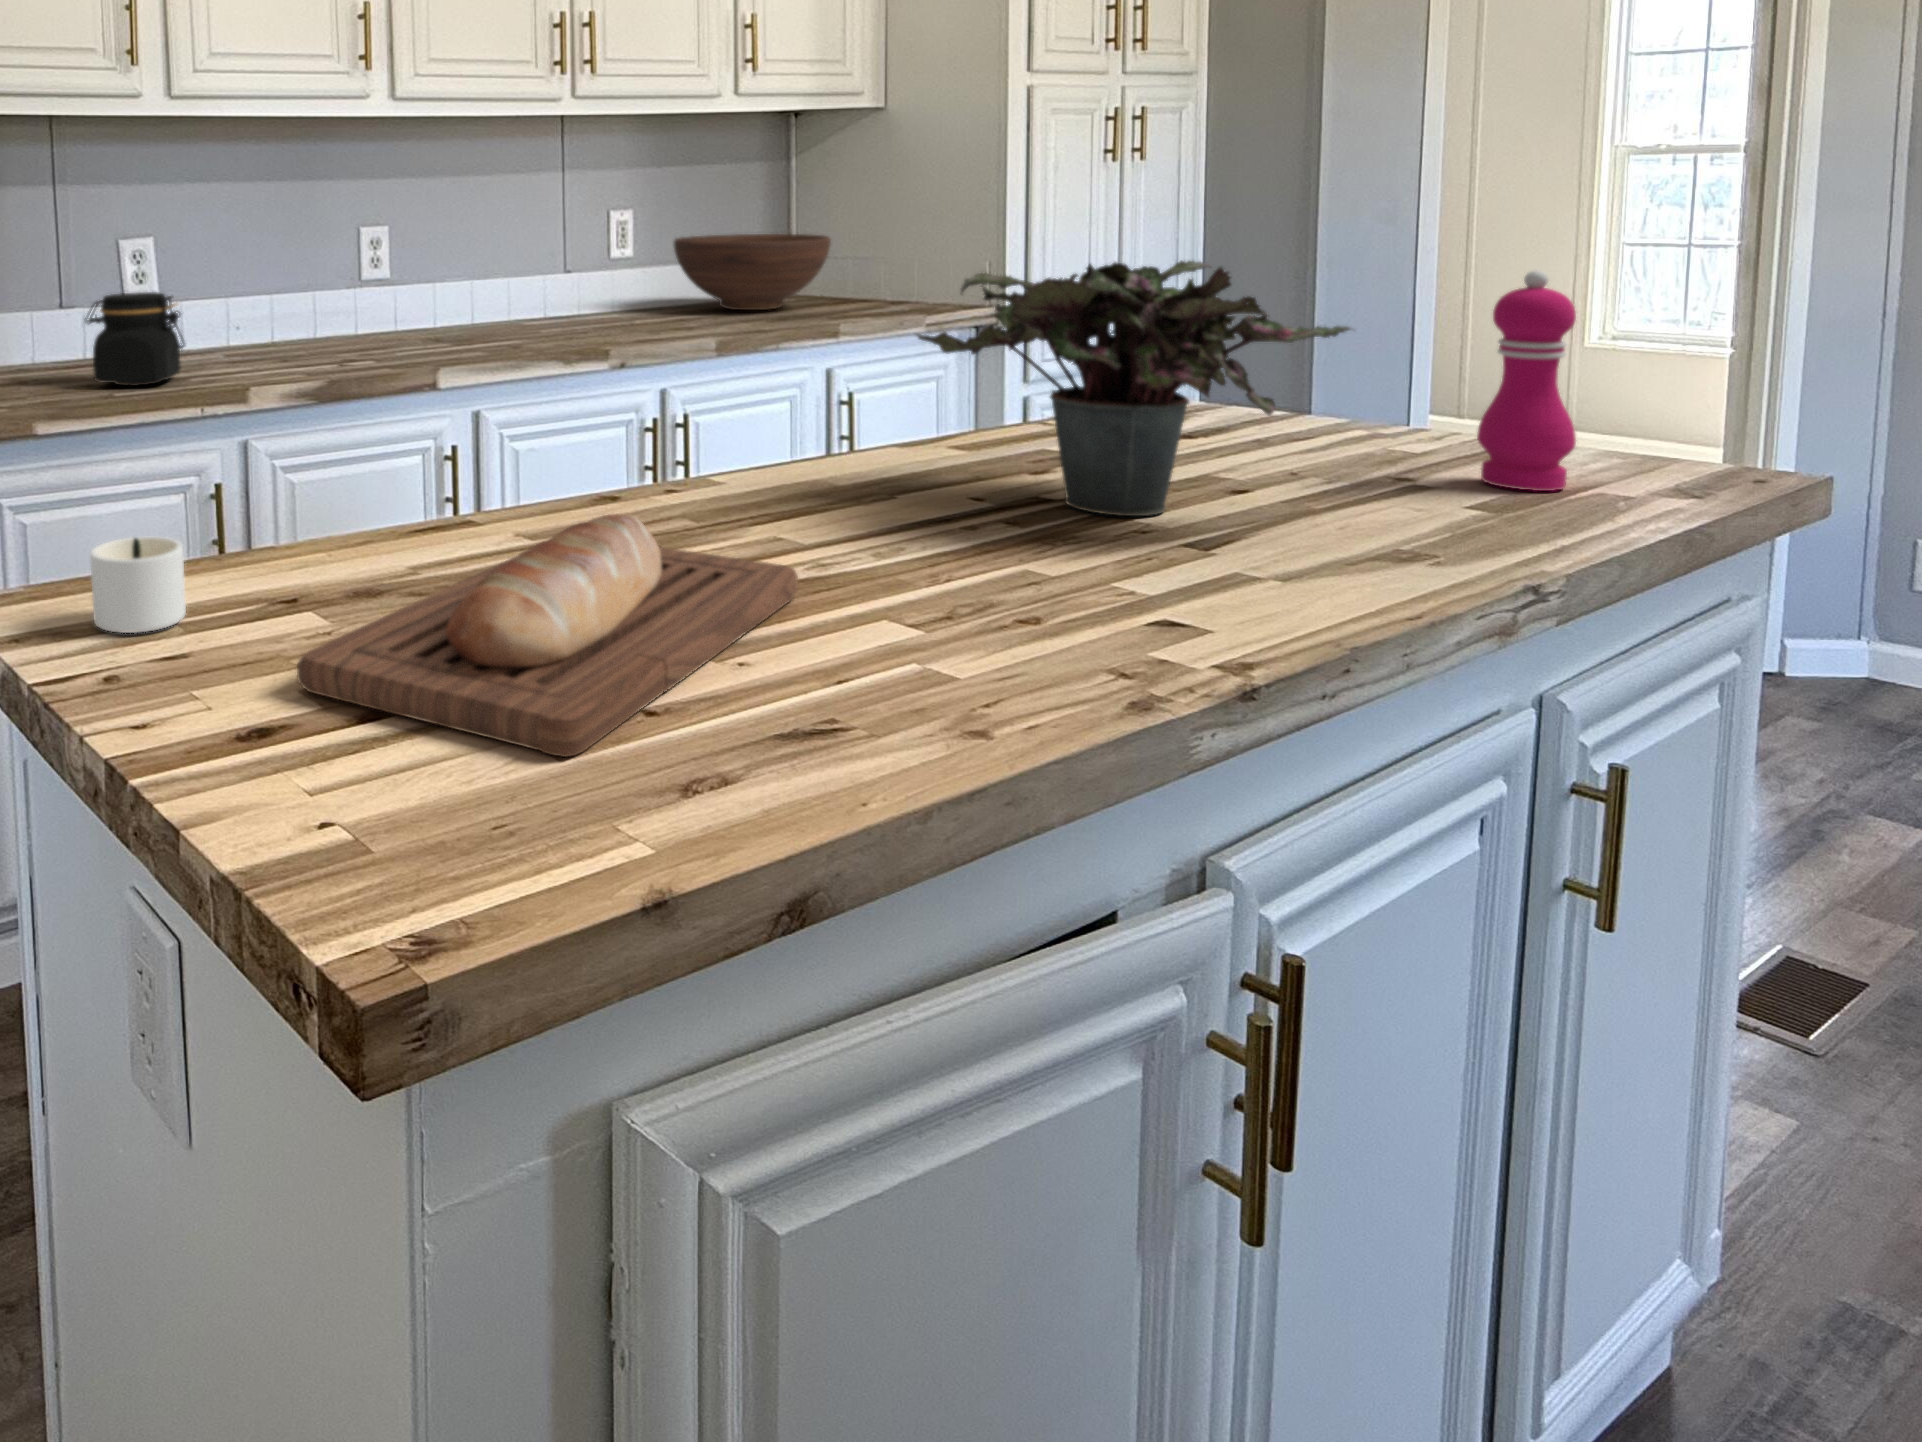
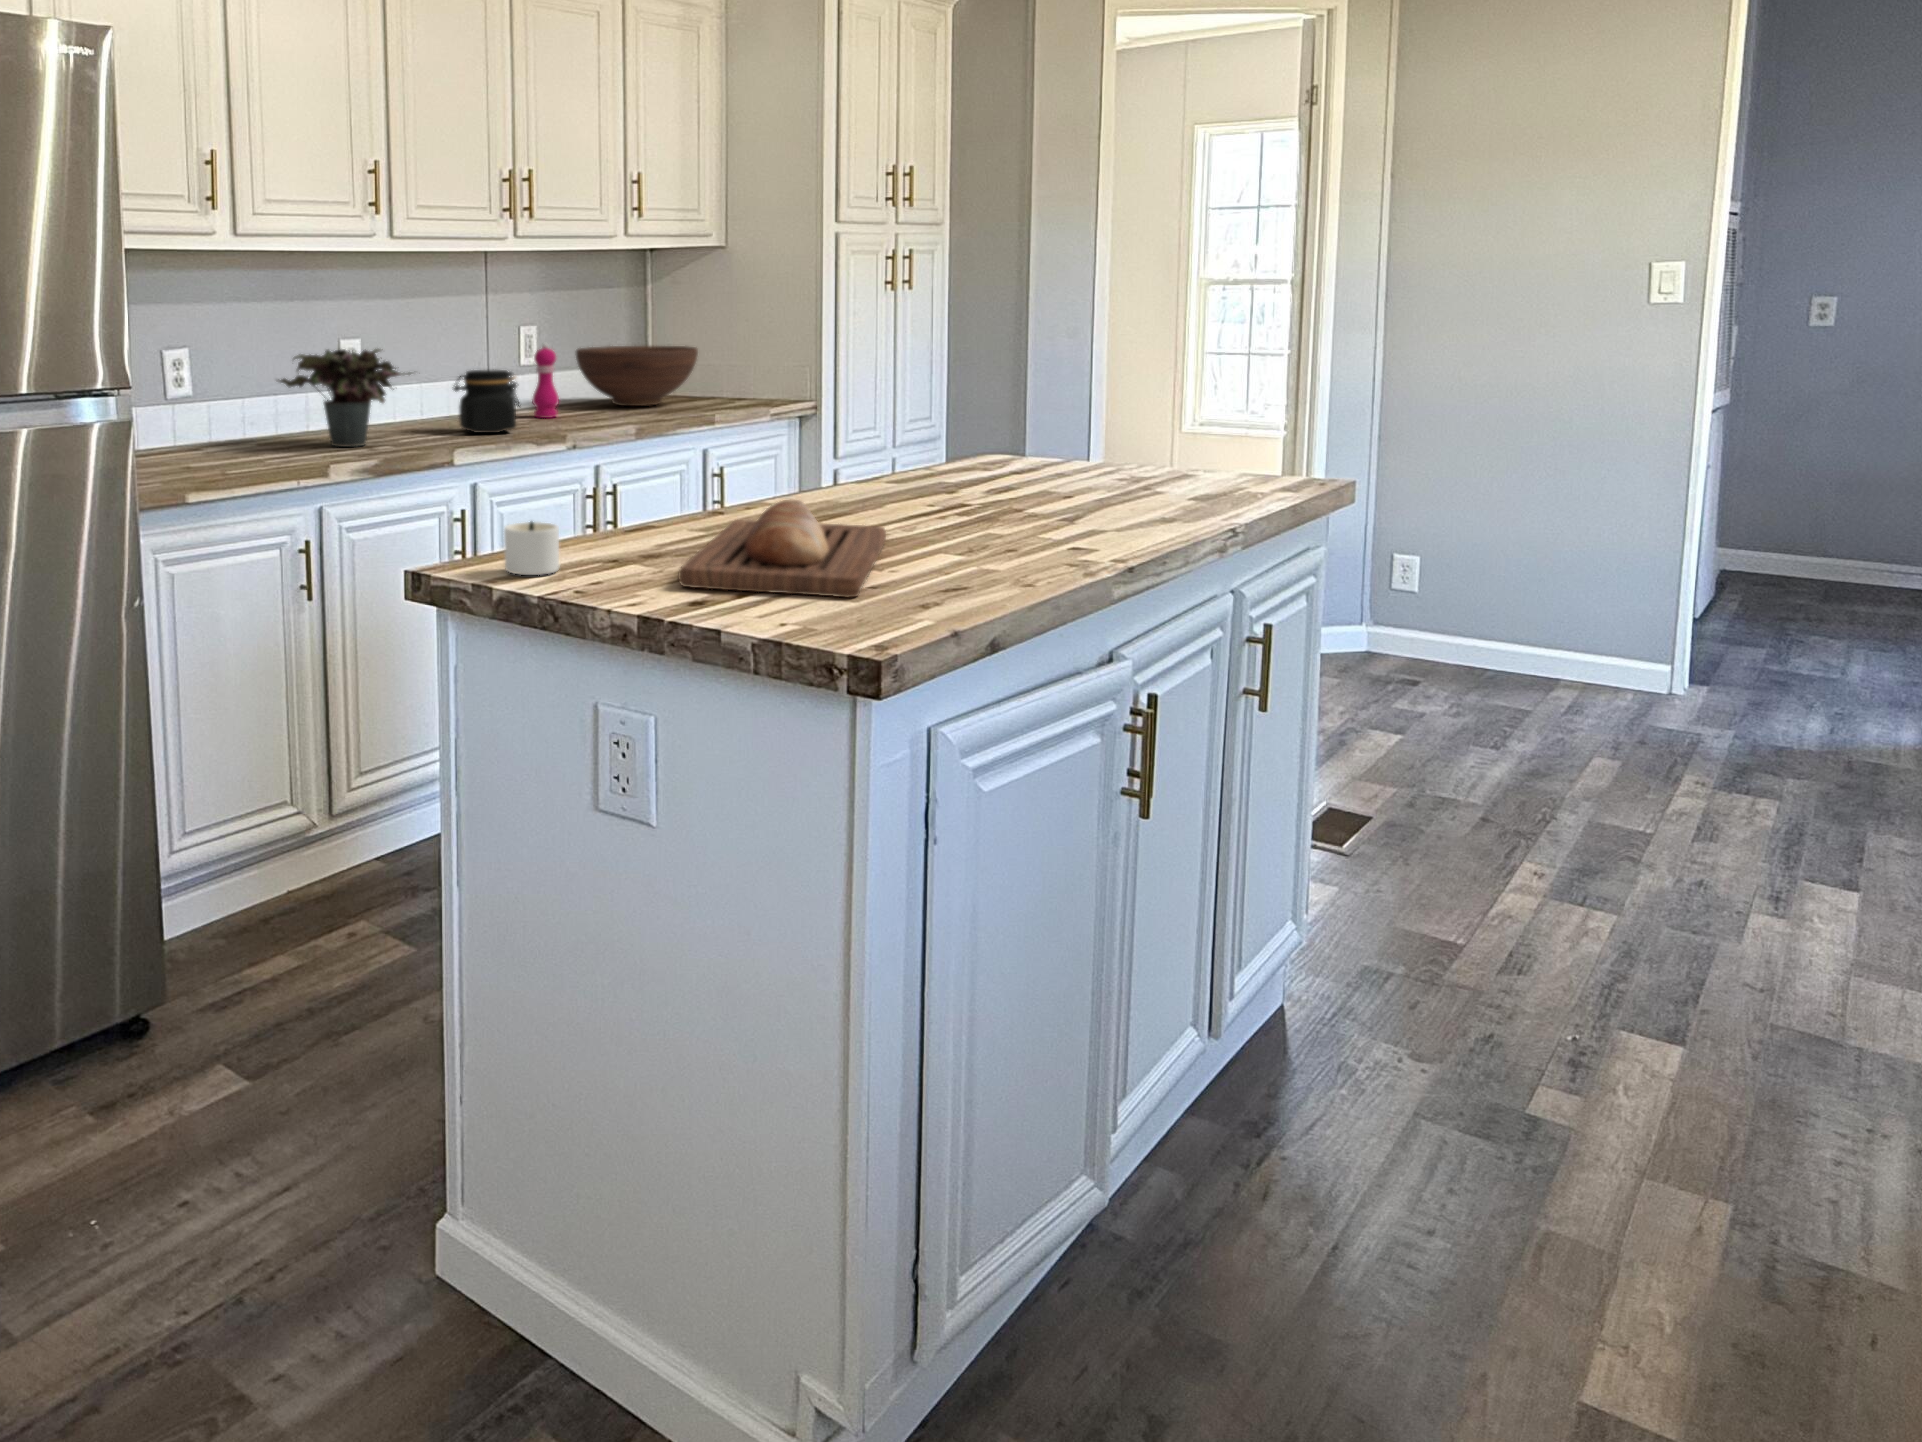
potted plant: present [917,261,1351,516] -> present [278,349,411,447]
pepper mill: present [1477,271,1576,491] -> present [532,343,559,418]
jar: present [85,292,185,386] -> present [453,370,520,433]

